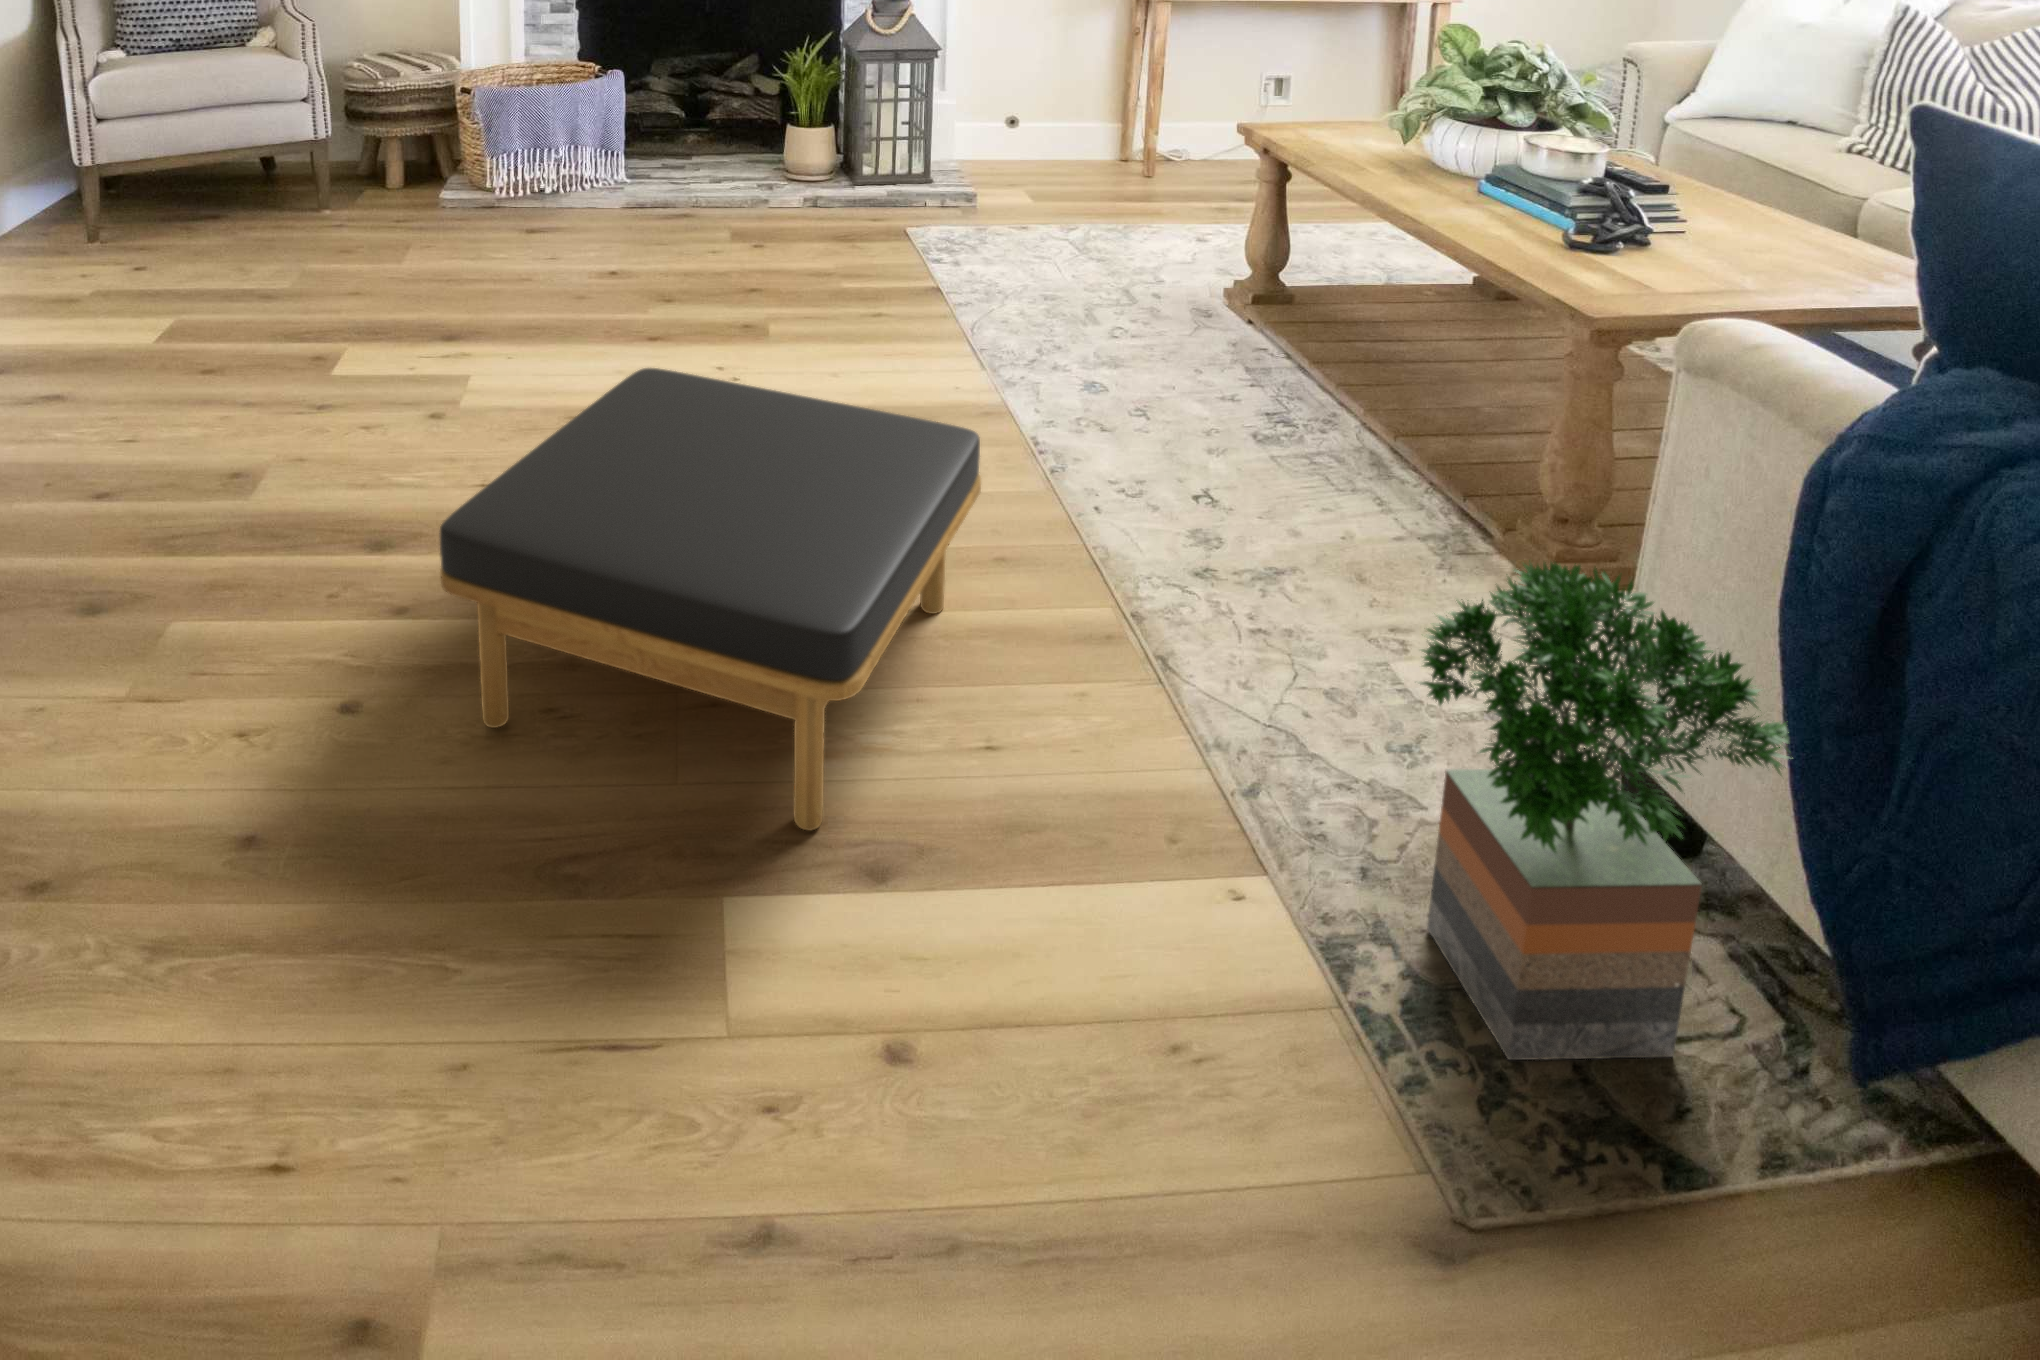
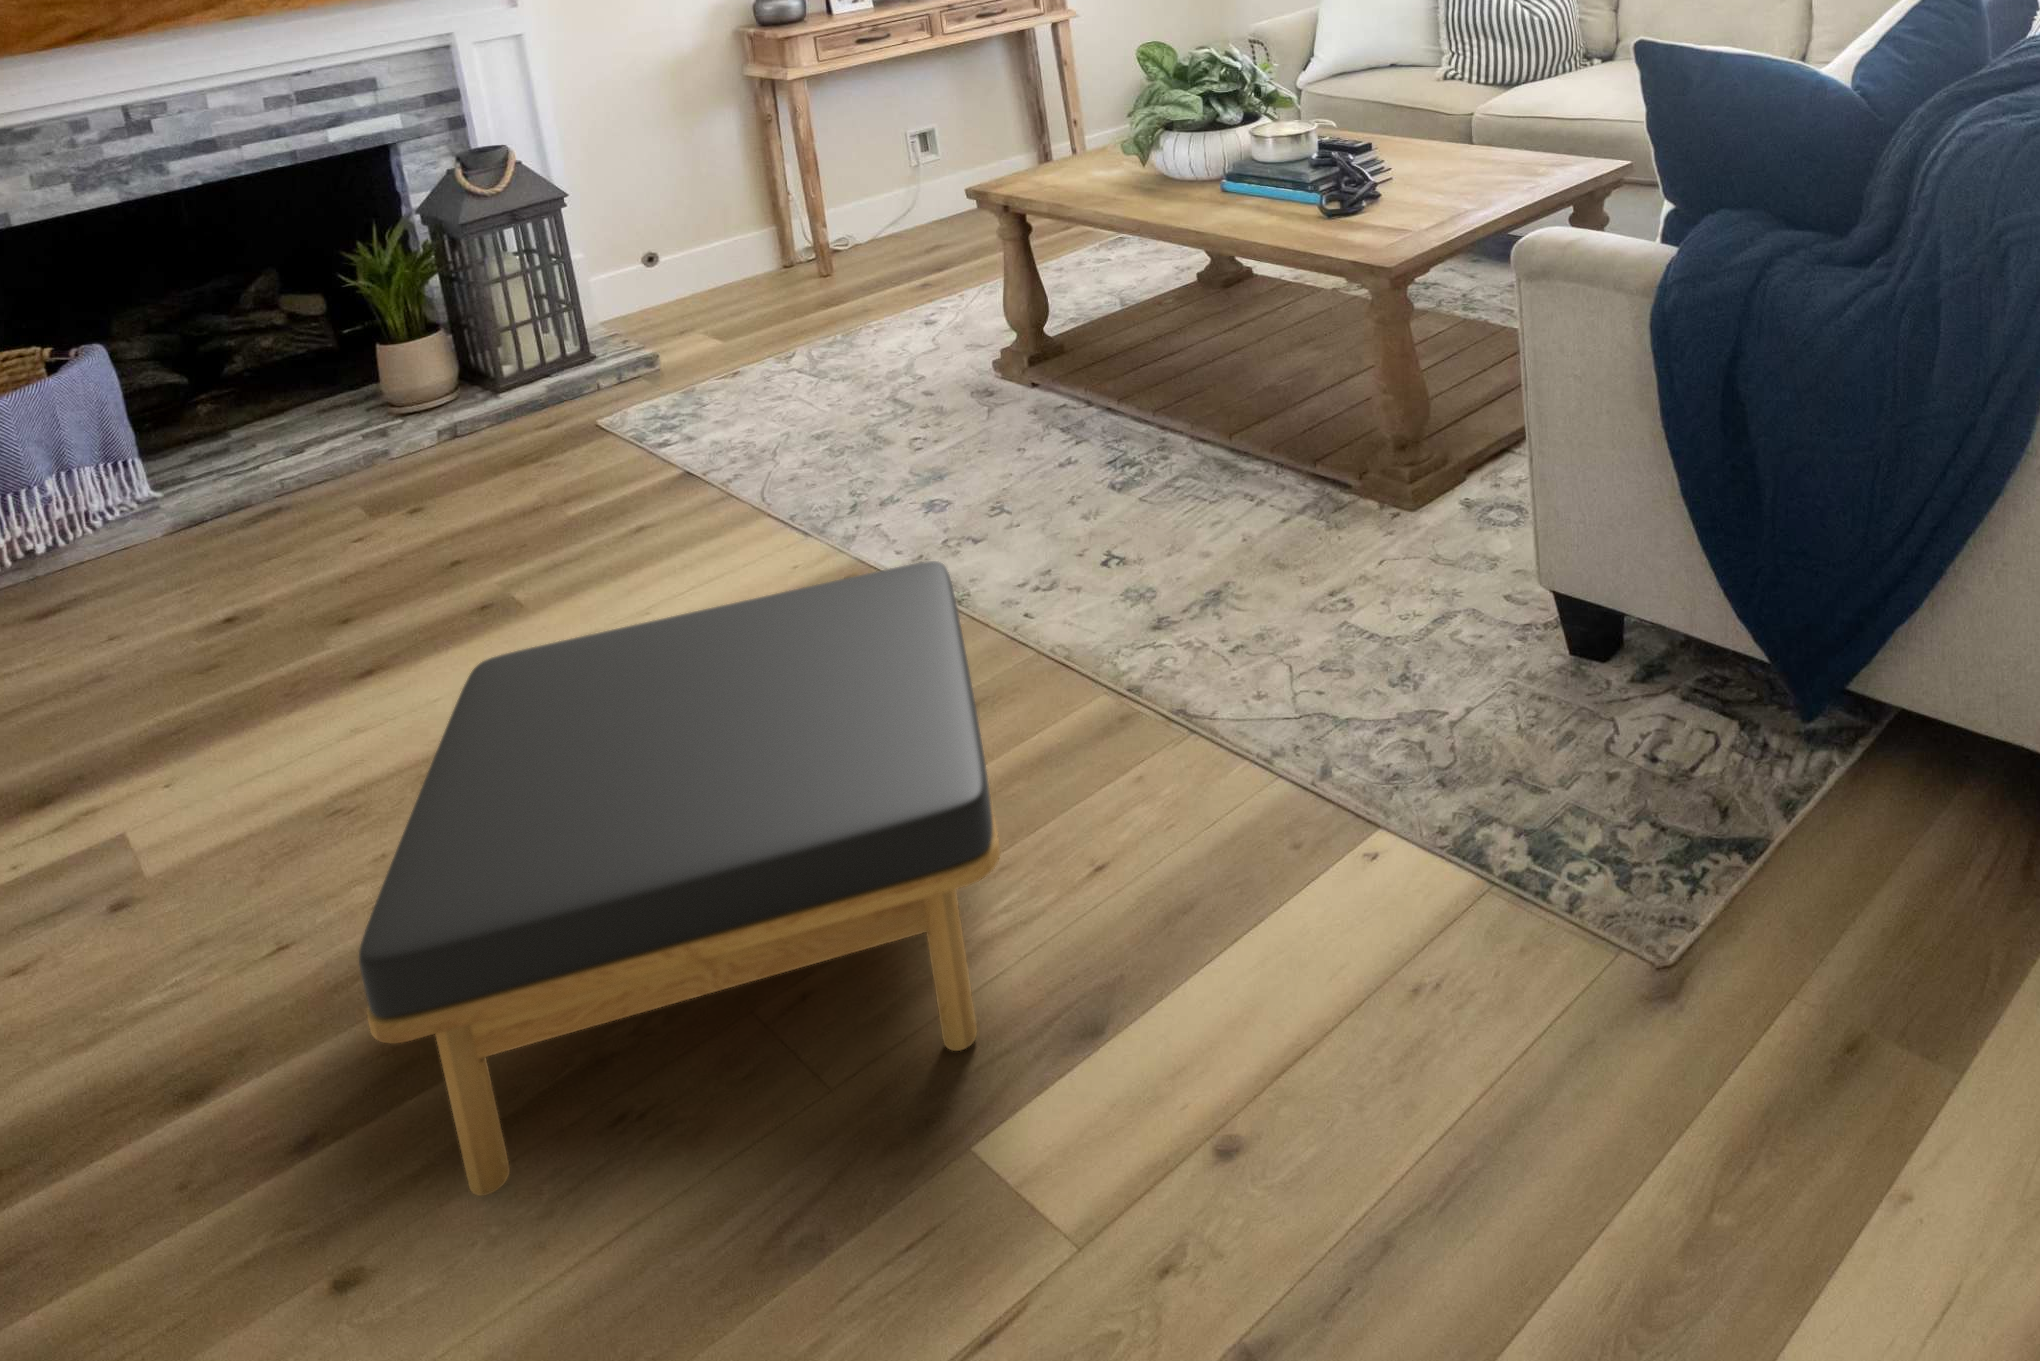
potted tree: present [1420,562,1789,1060] -> none [1471,426,1729,851]

